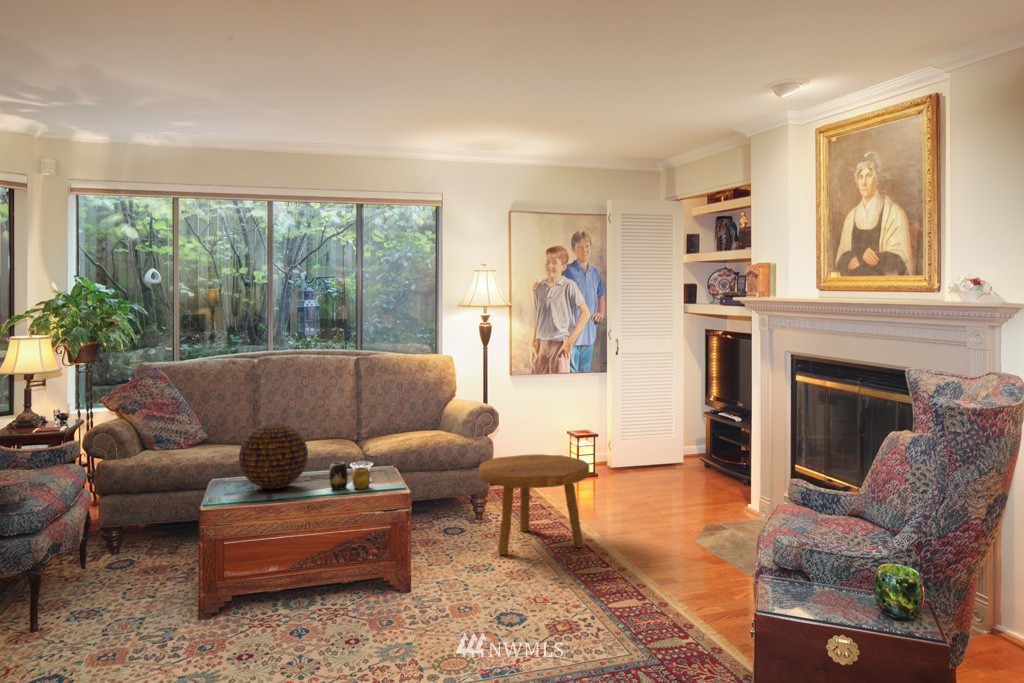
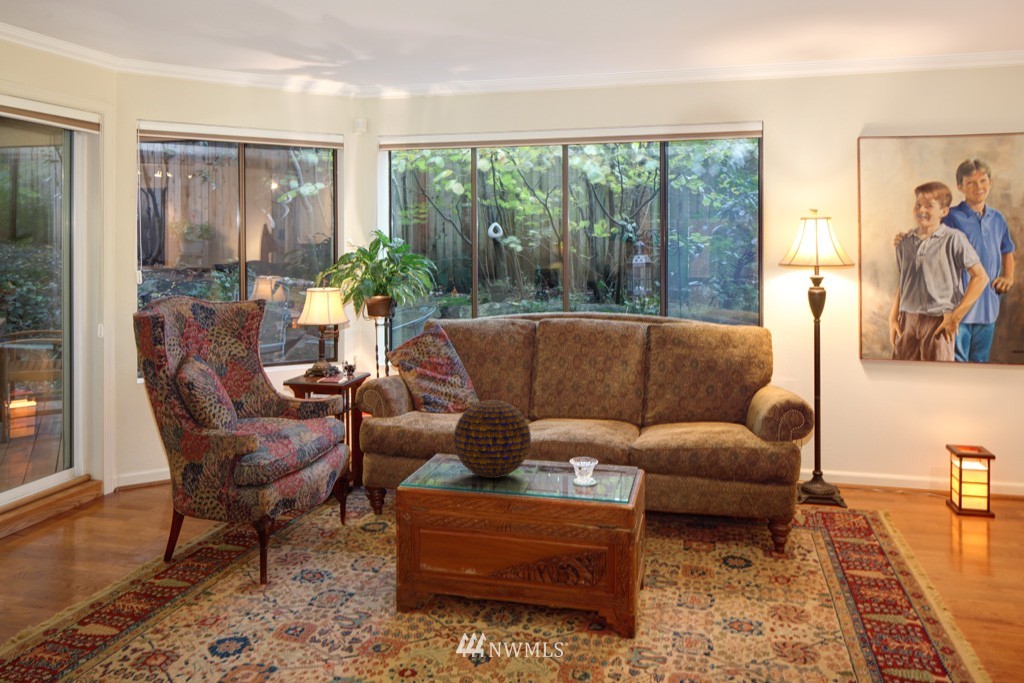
footstool: present [479,454,589,555] -> none [762,475,937,629]
vase: present [329,462,370,490] -> none [548,456,596,495]

